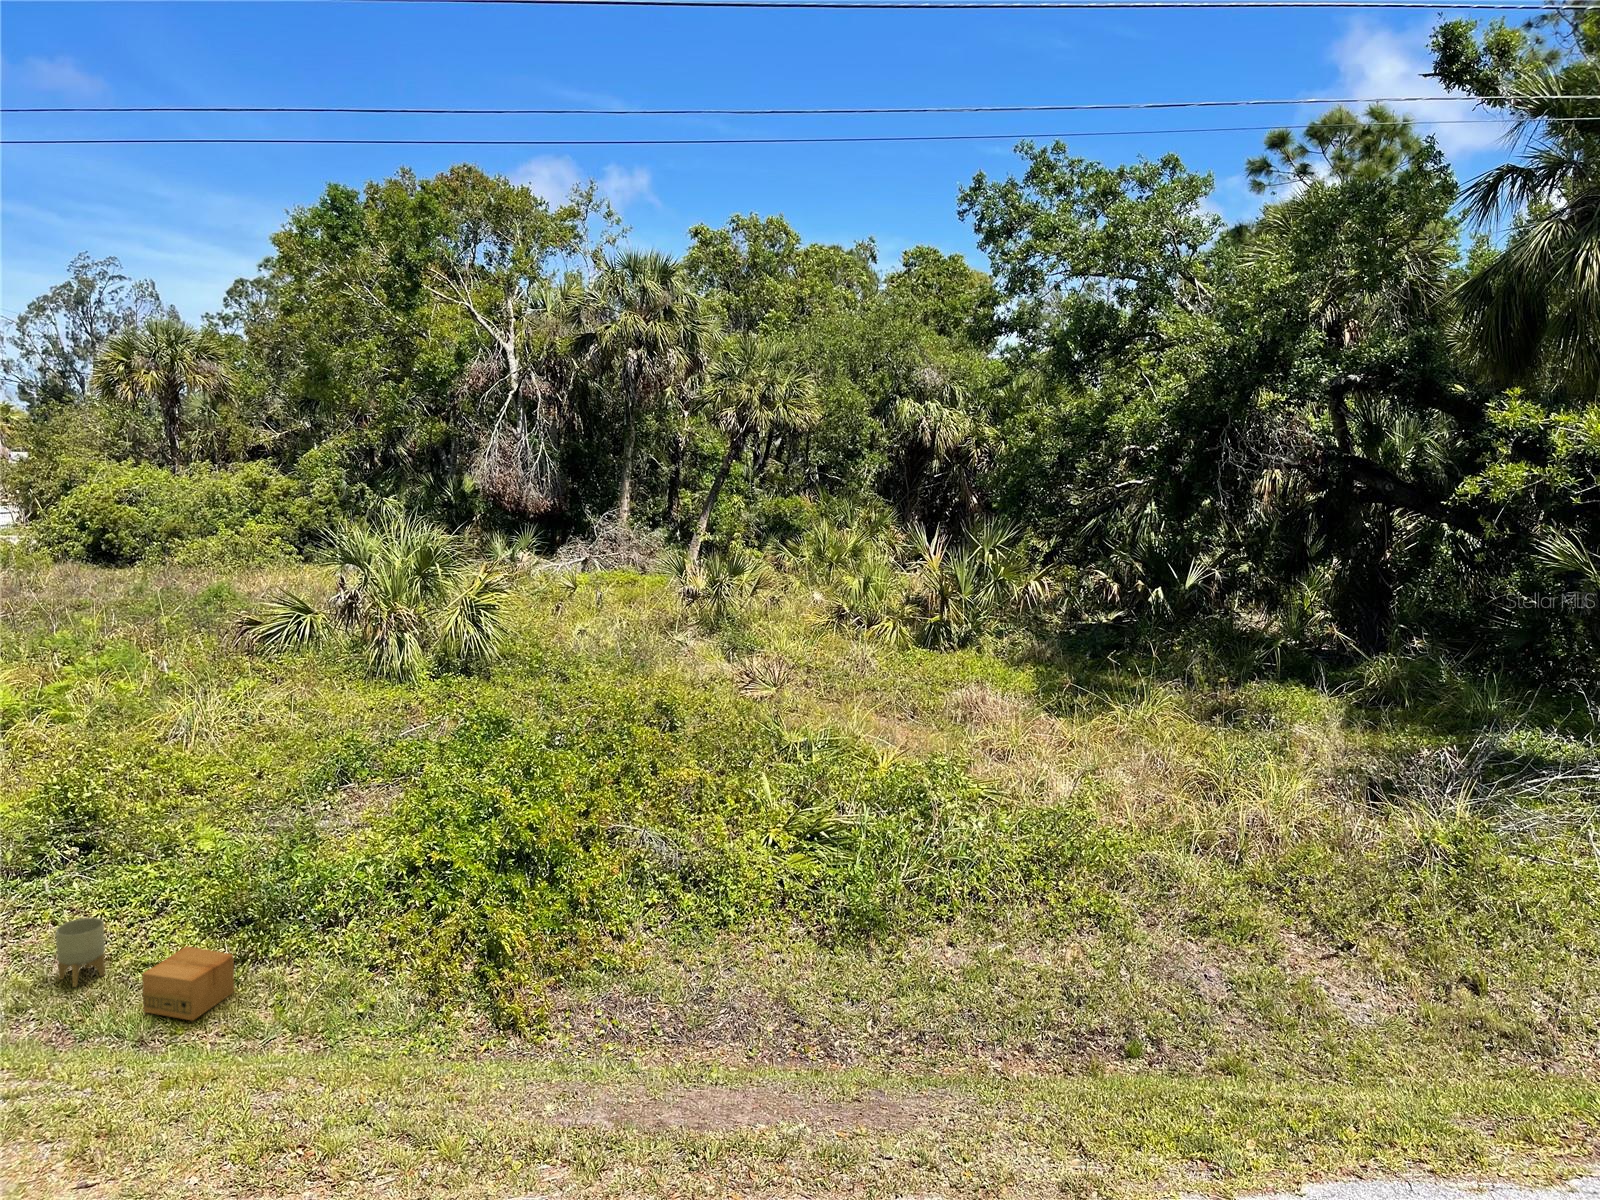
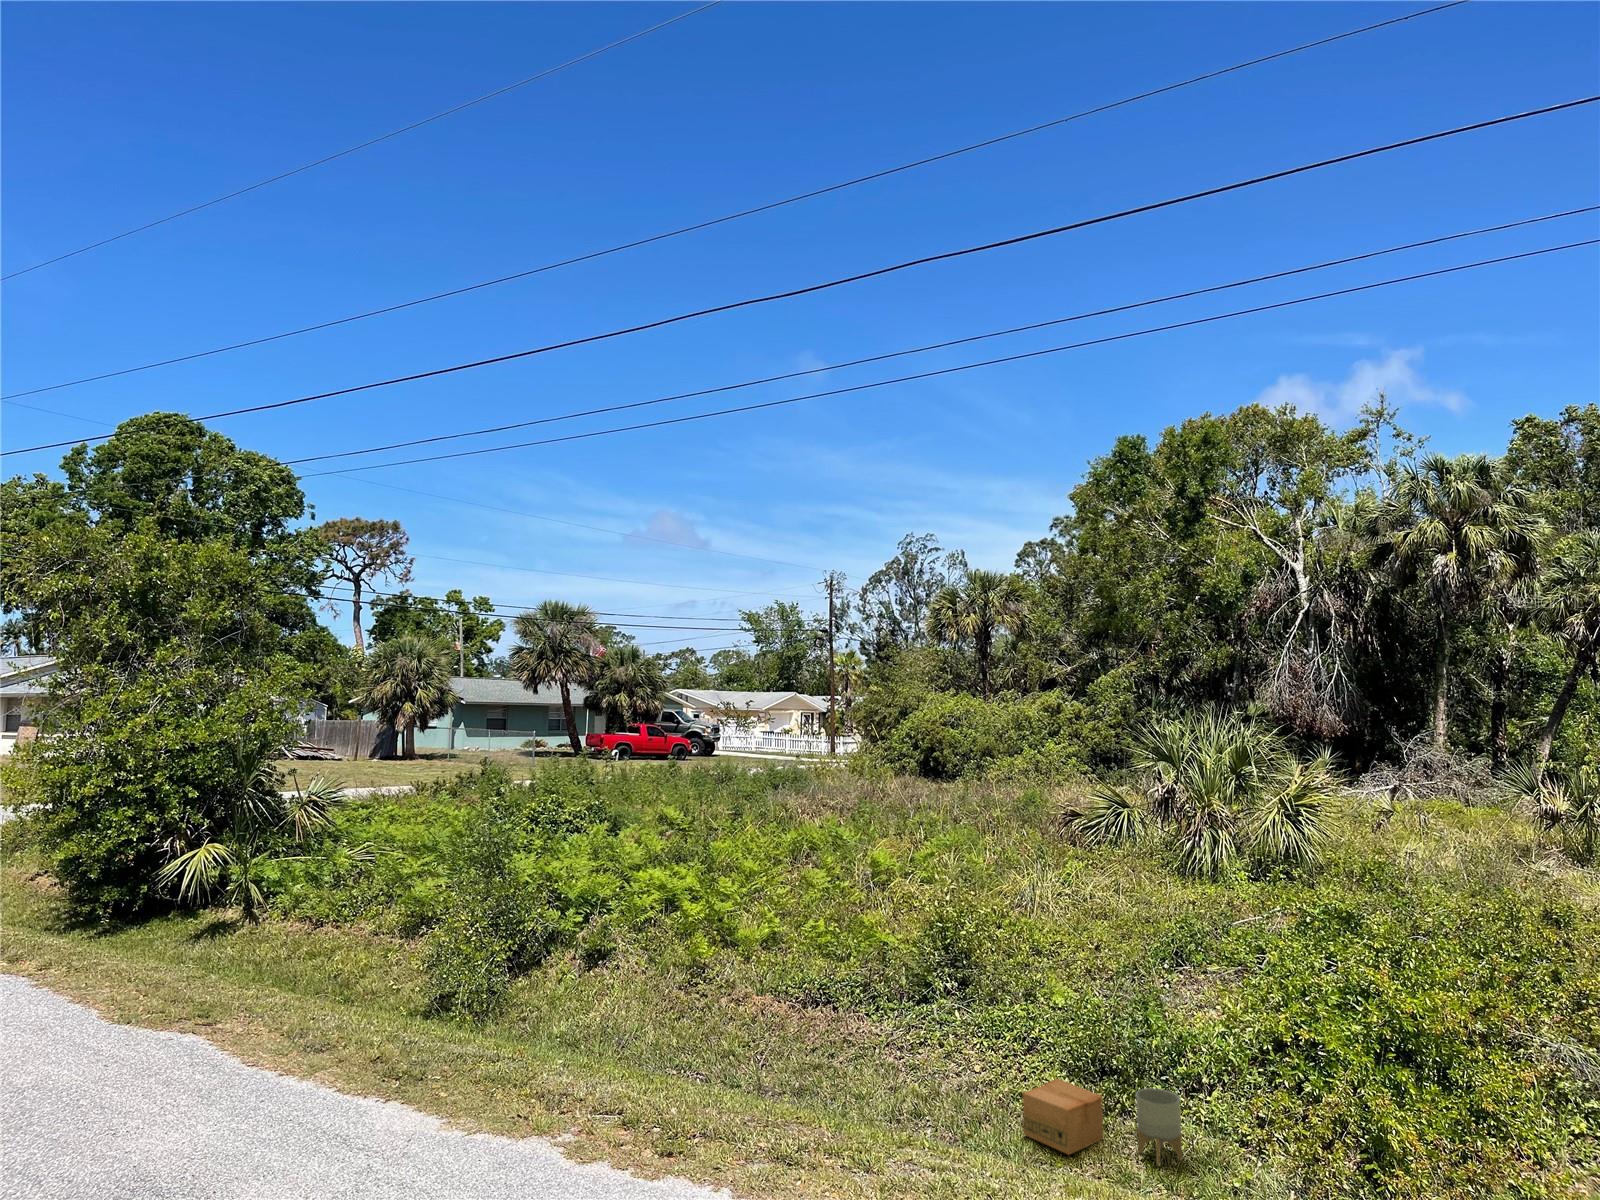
planter: present [56,918,105,987] -> present [1136,1088,1183,1165]

